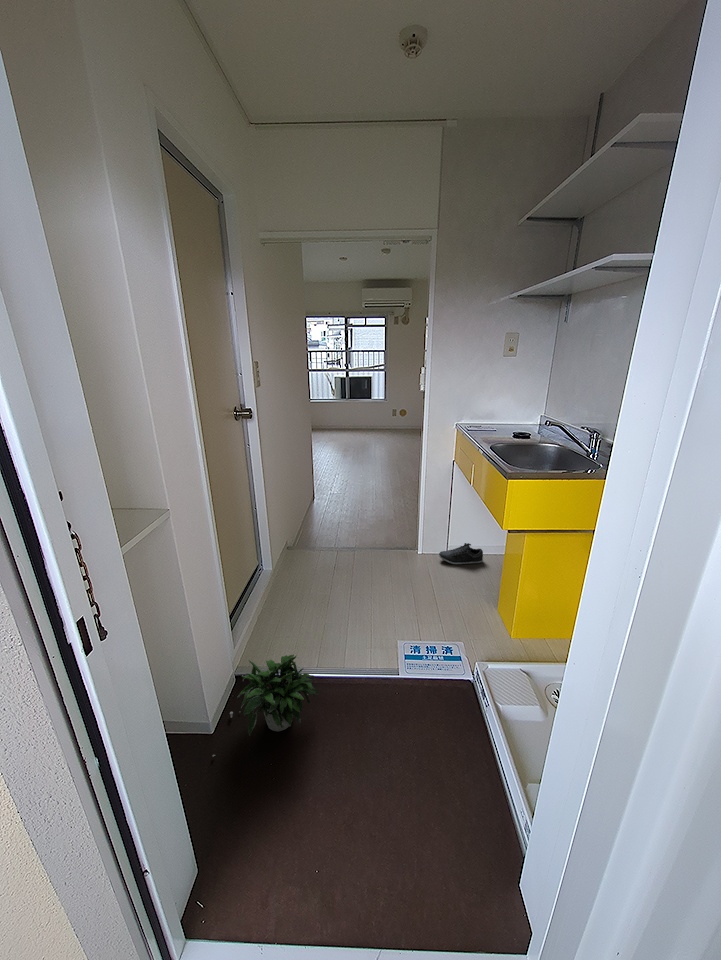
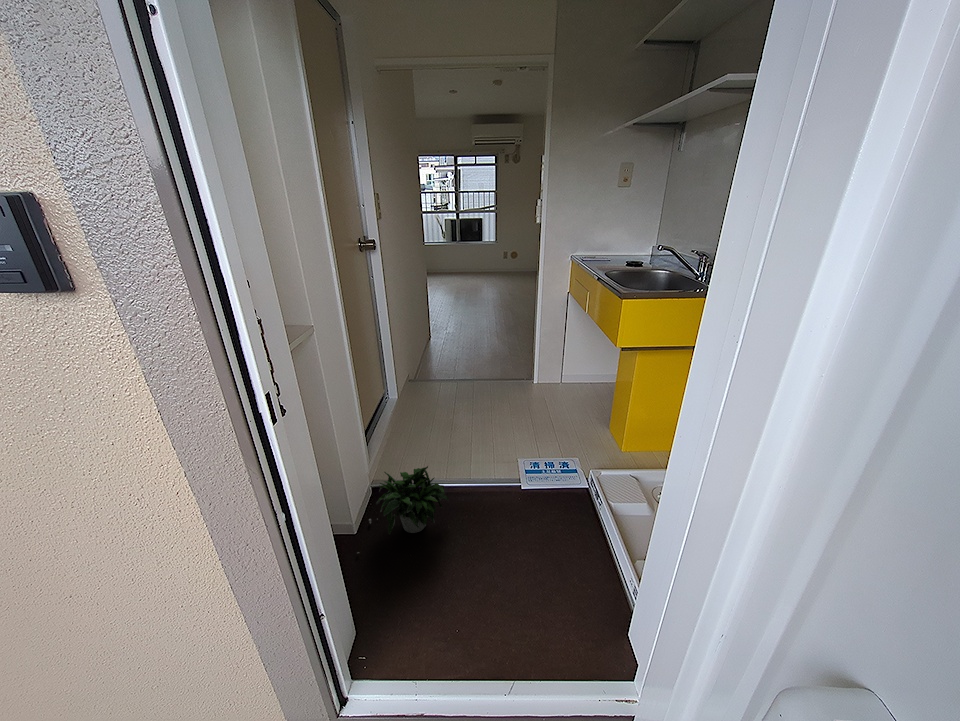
shoe: present [439,543,483,564] -> none [555,373,597,393]

